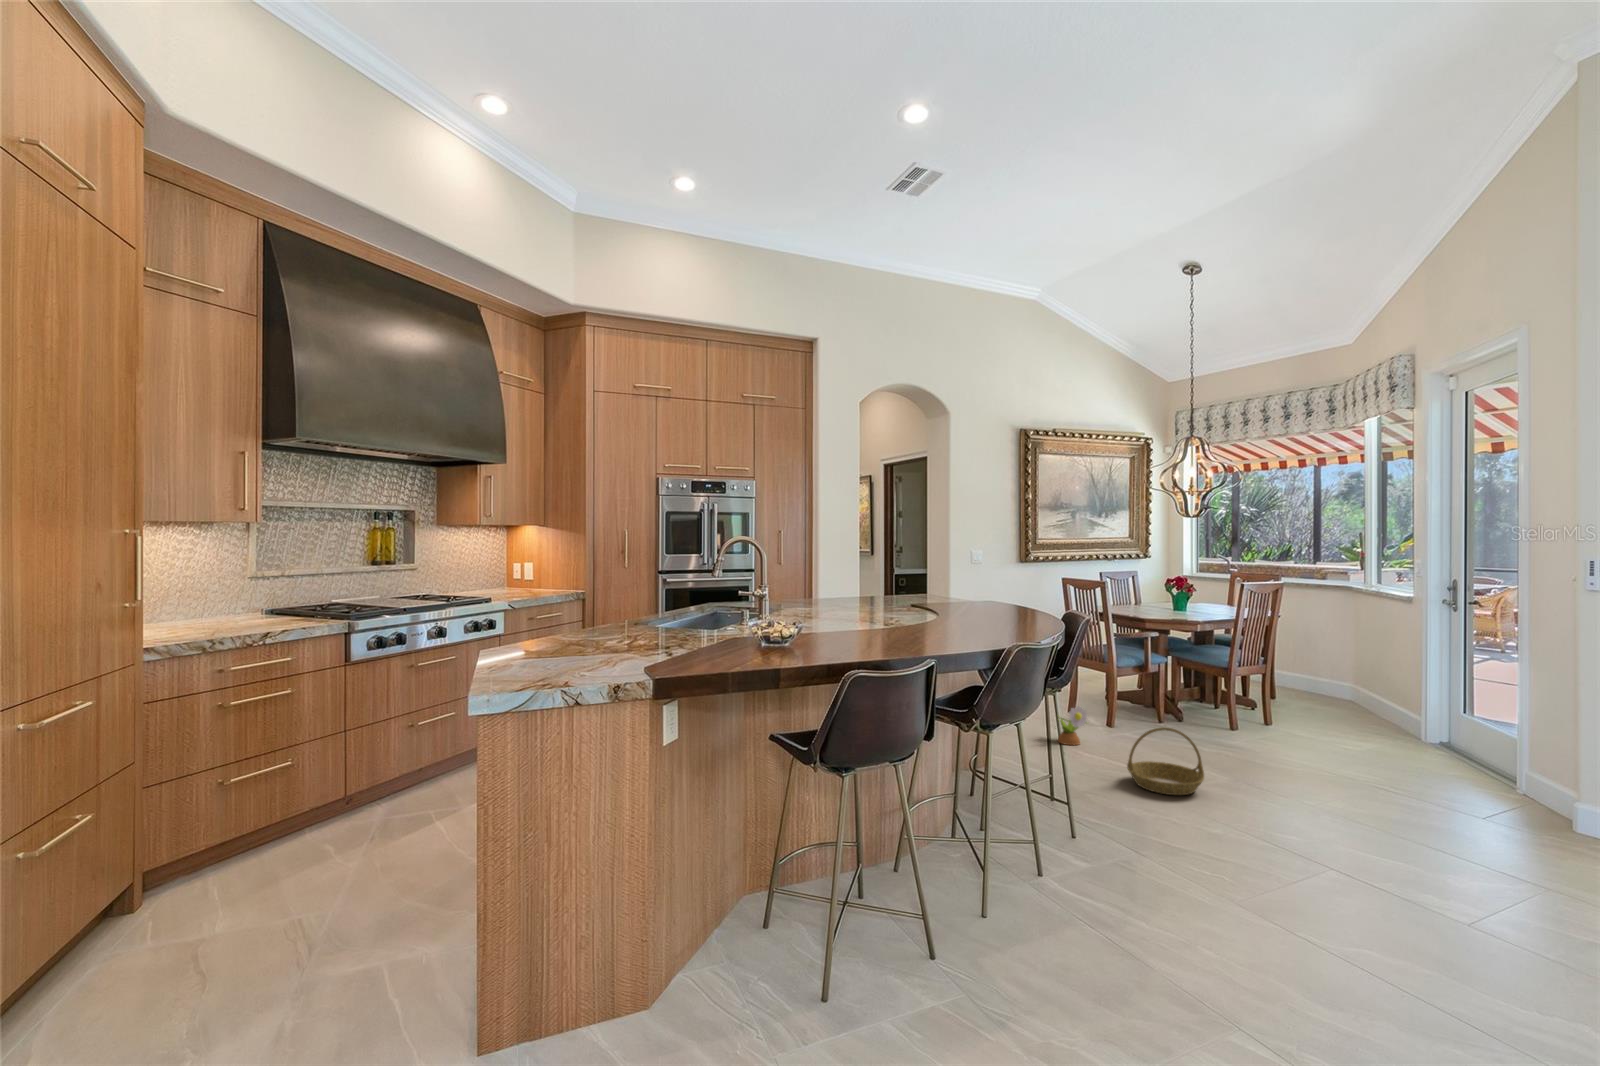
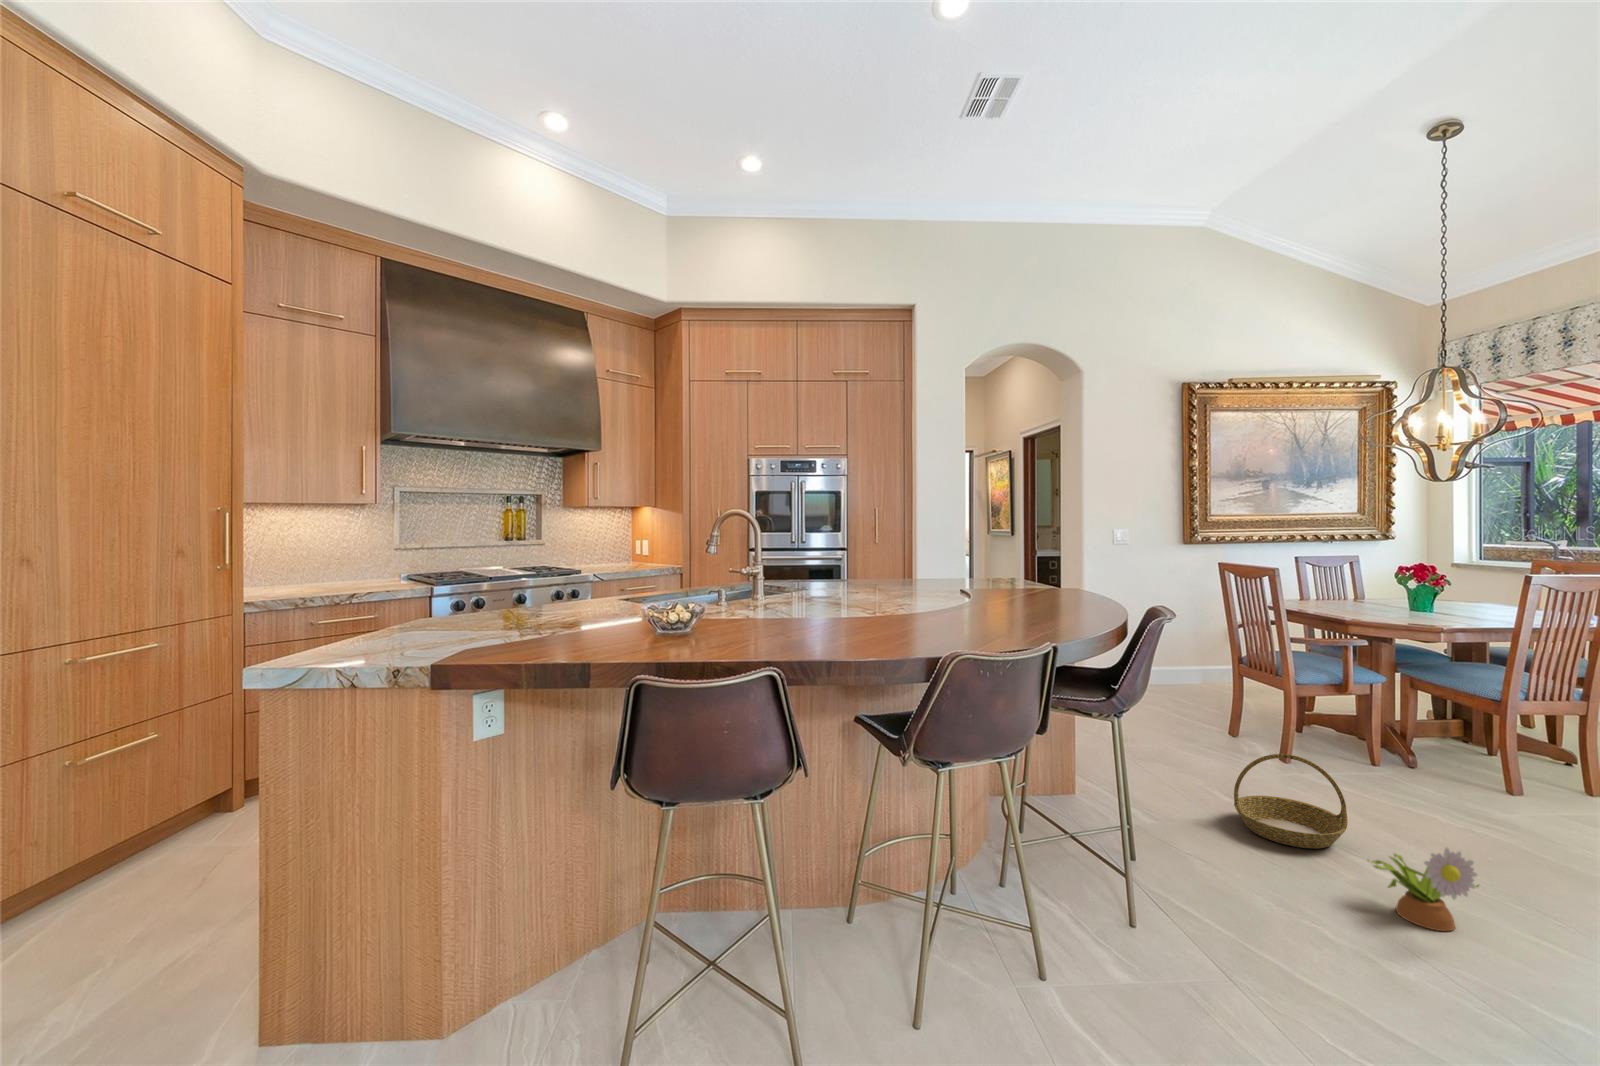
decorative plant: present [1058,706,1088,745] -> present [1368,848,1479,931]

